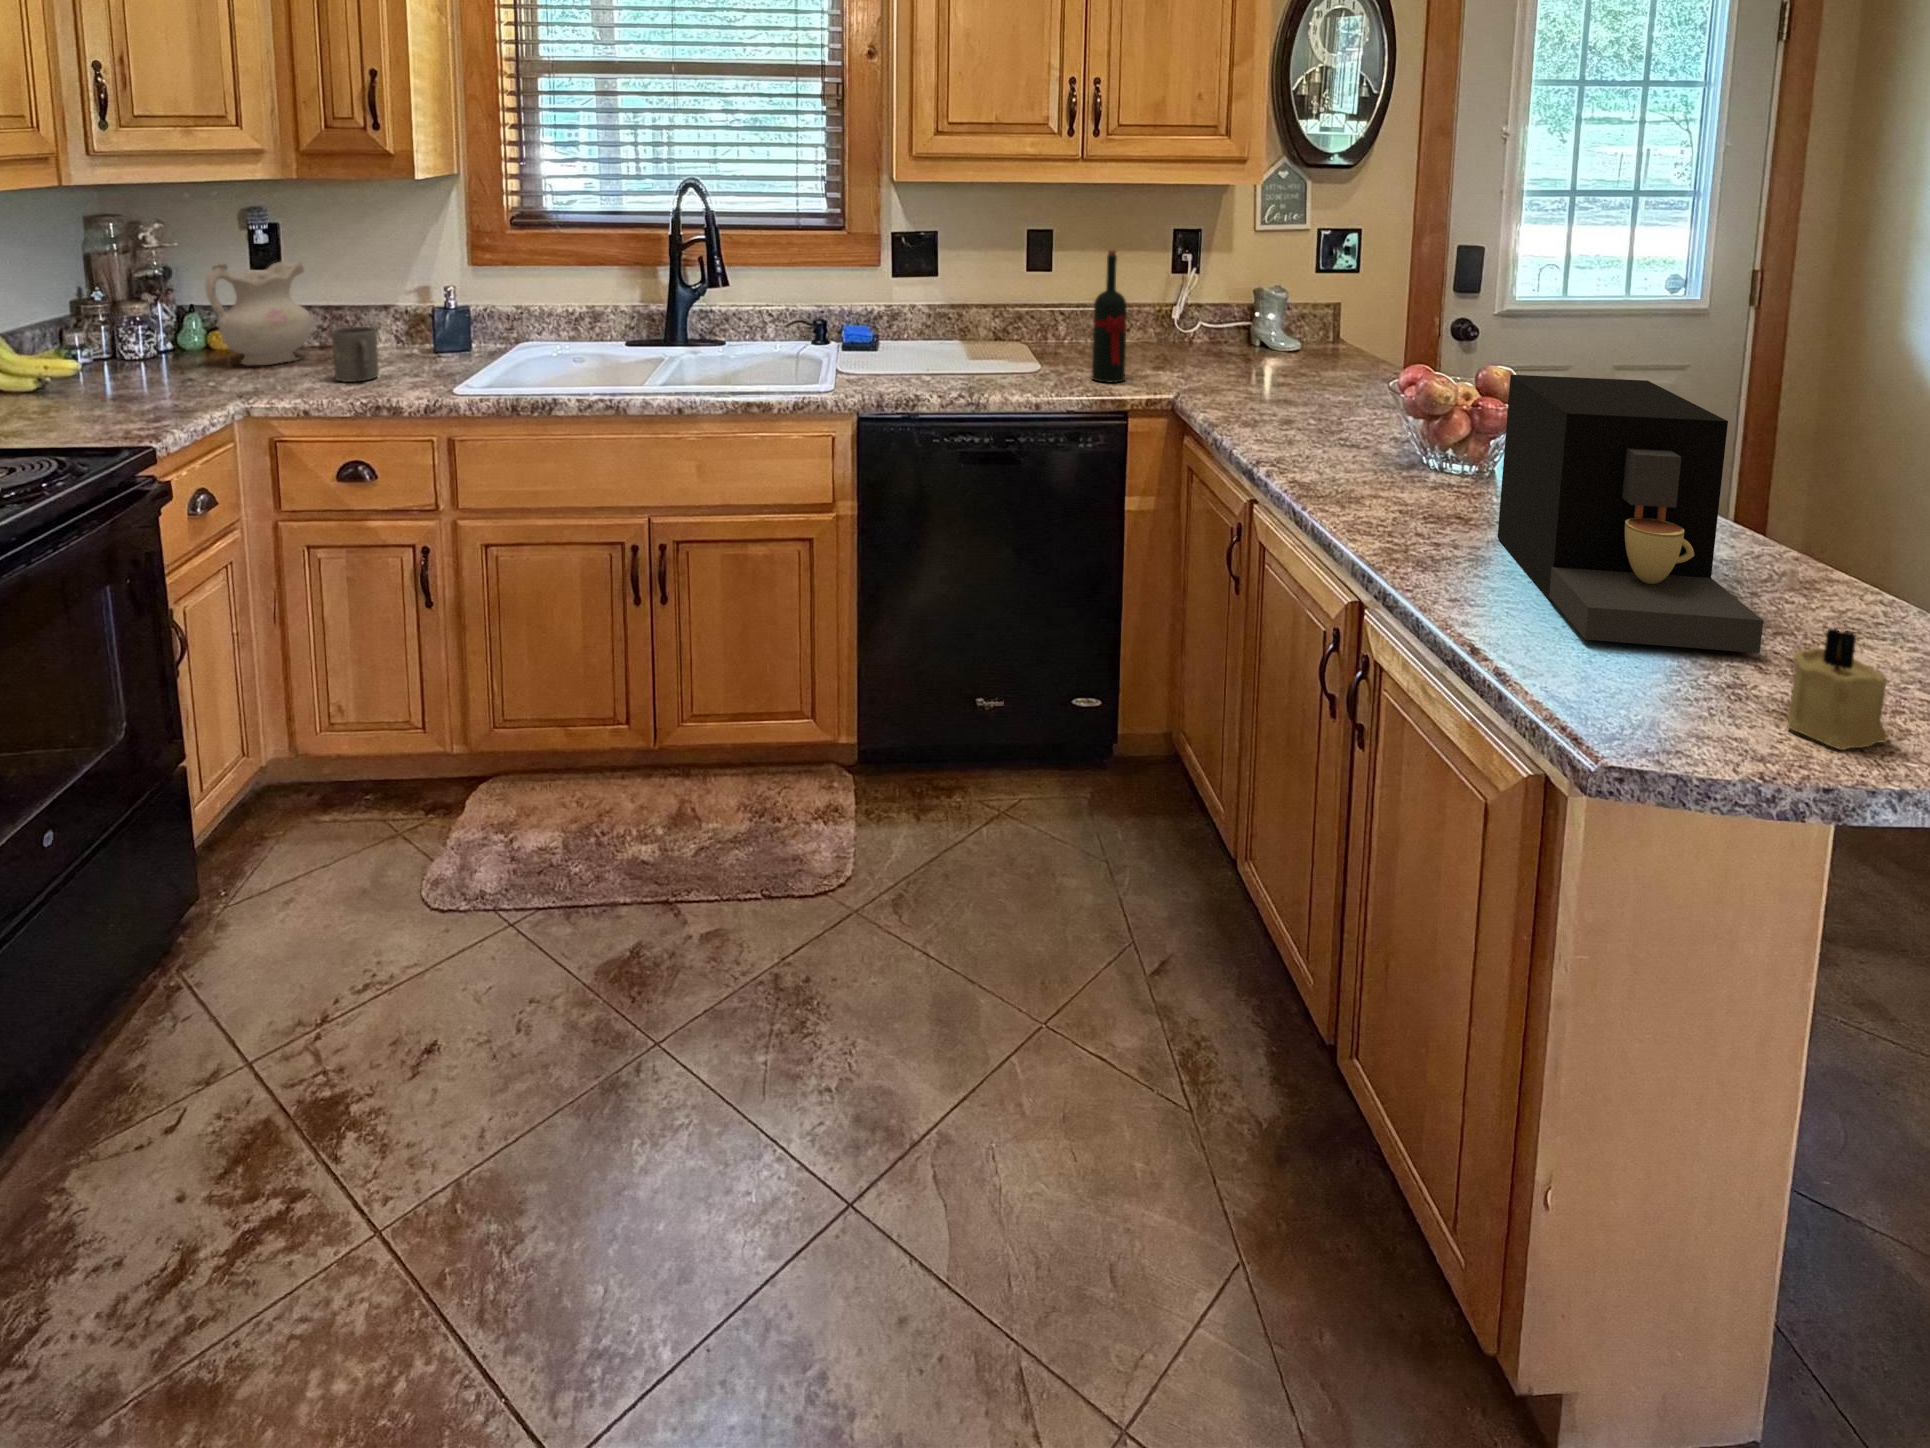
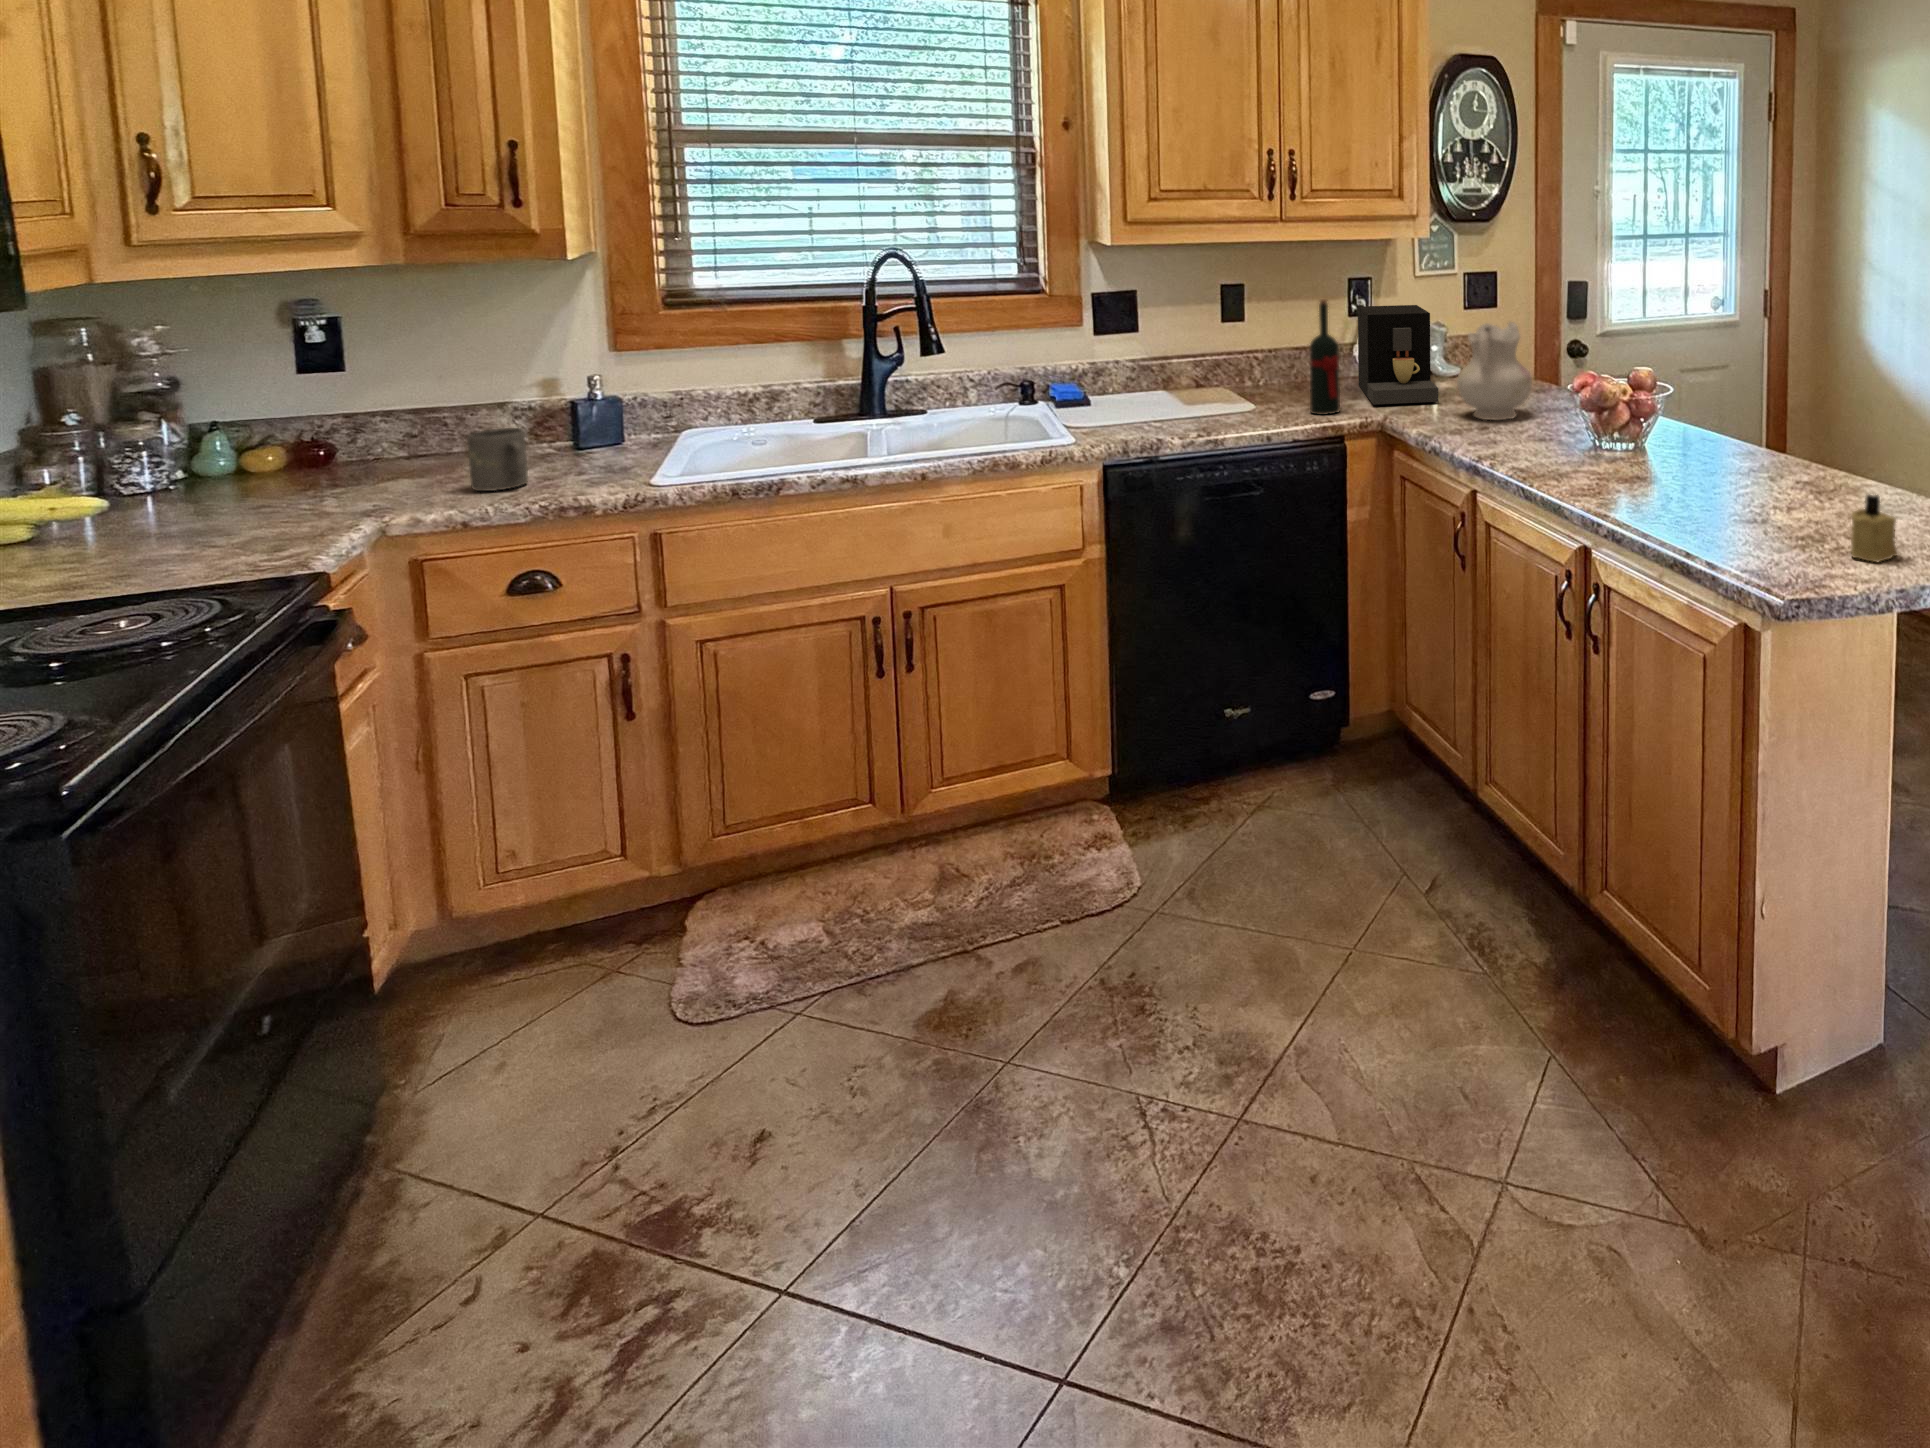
ceramic pitcher: present [205,262,312,366] -> present [1457,322,1532,420]
coffee maker: present [1497,375,1763,653] -> present [1358,305,1438,405]

